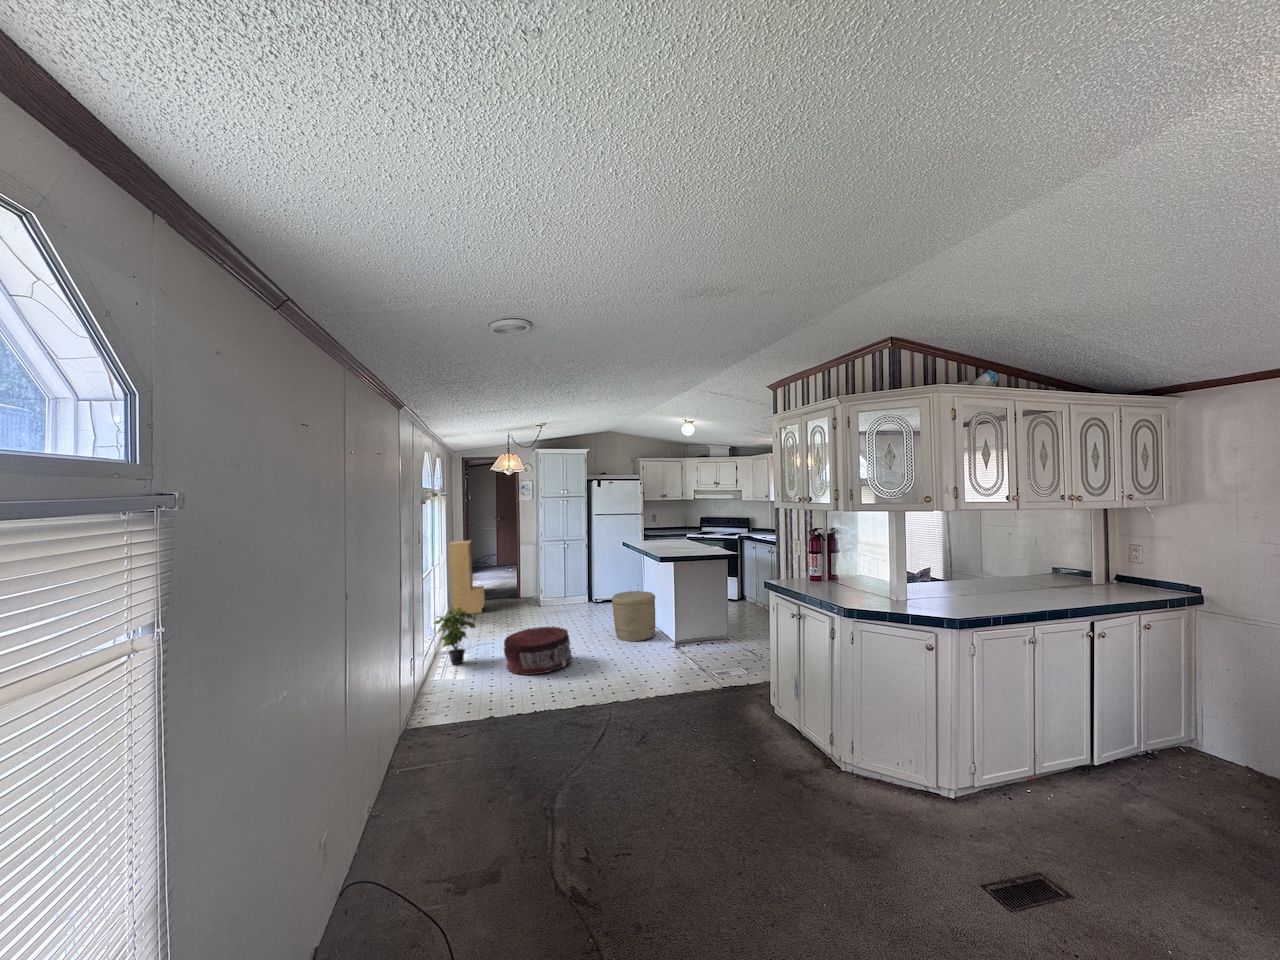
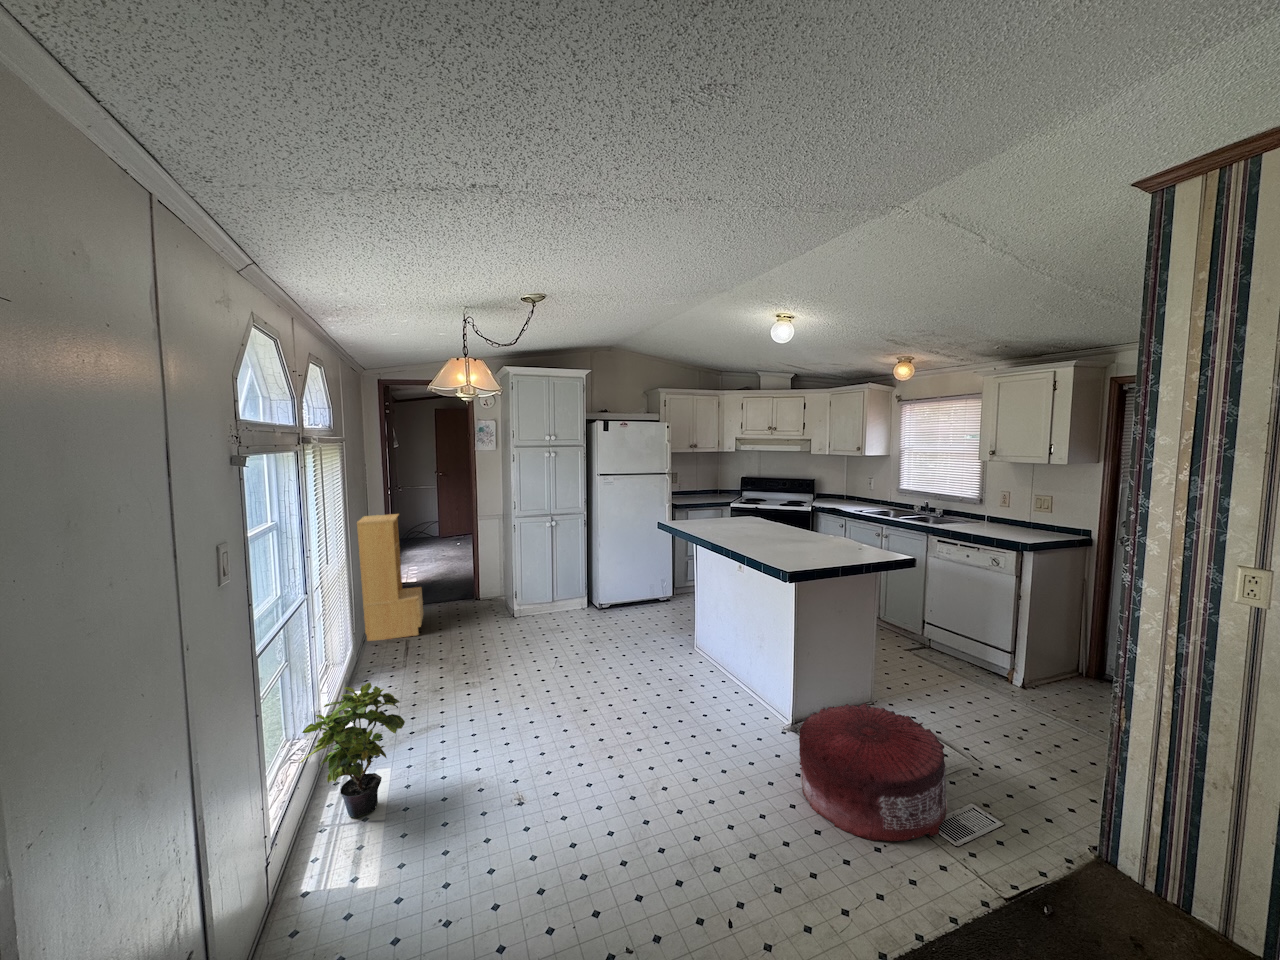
woven basket: present [612,591,655,642] -> none [667,616,747,718]
pouf: present [504,626,572,675] -> present [799,703,947,841]

